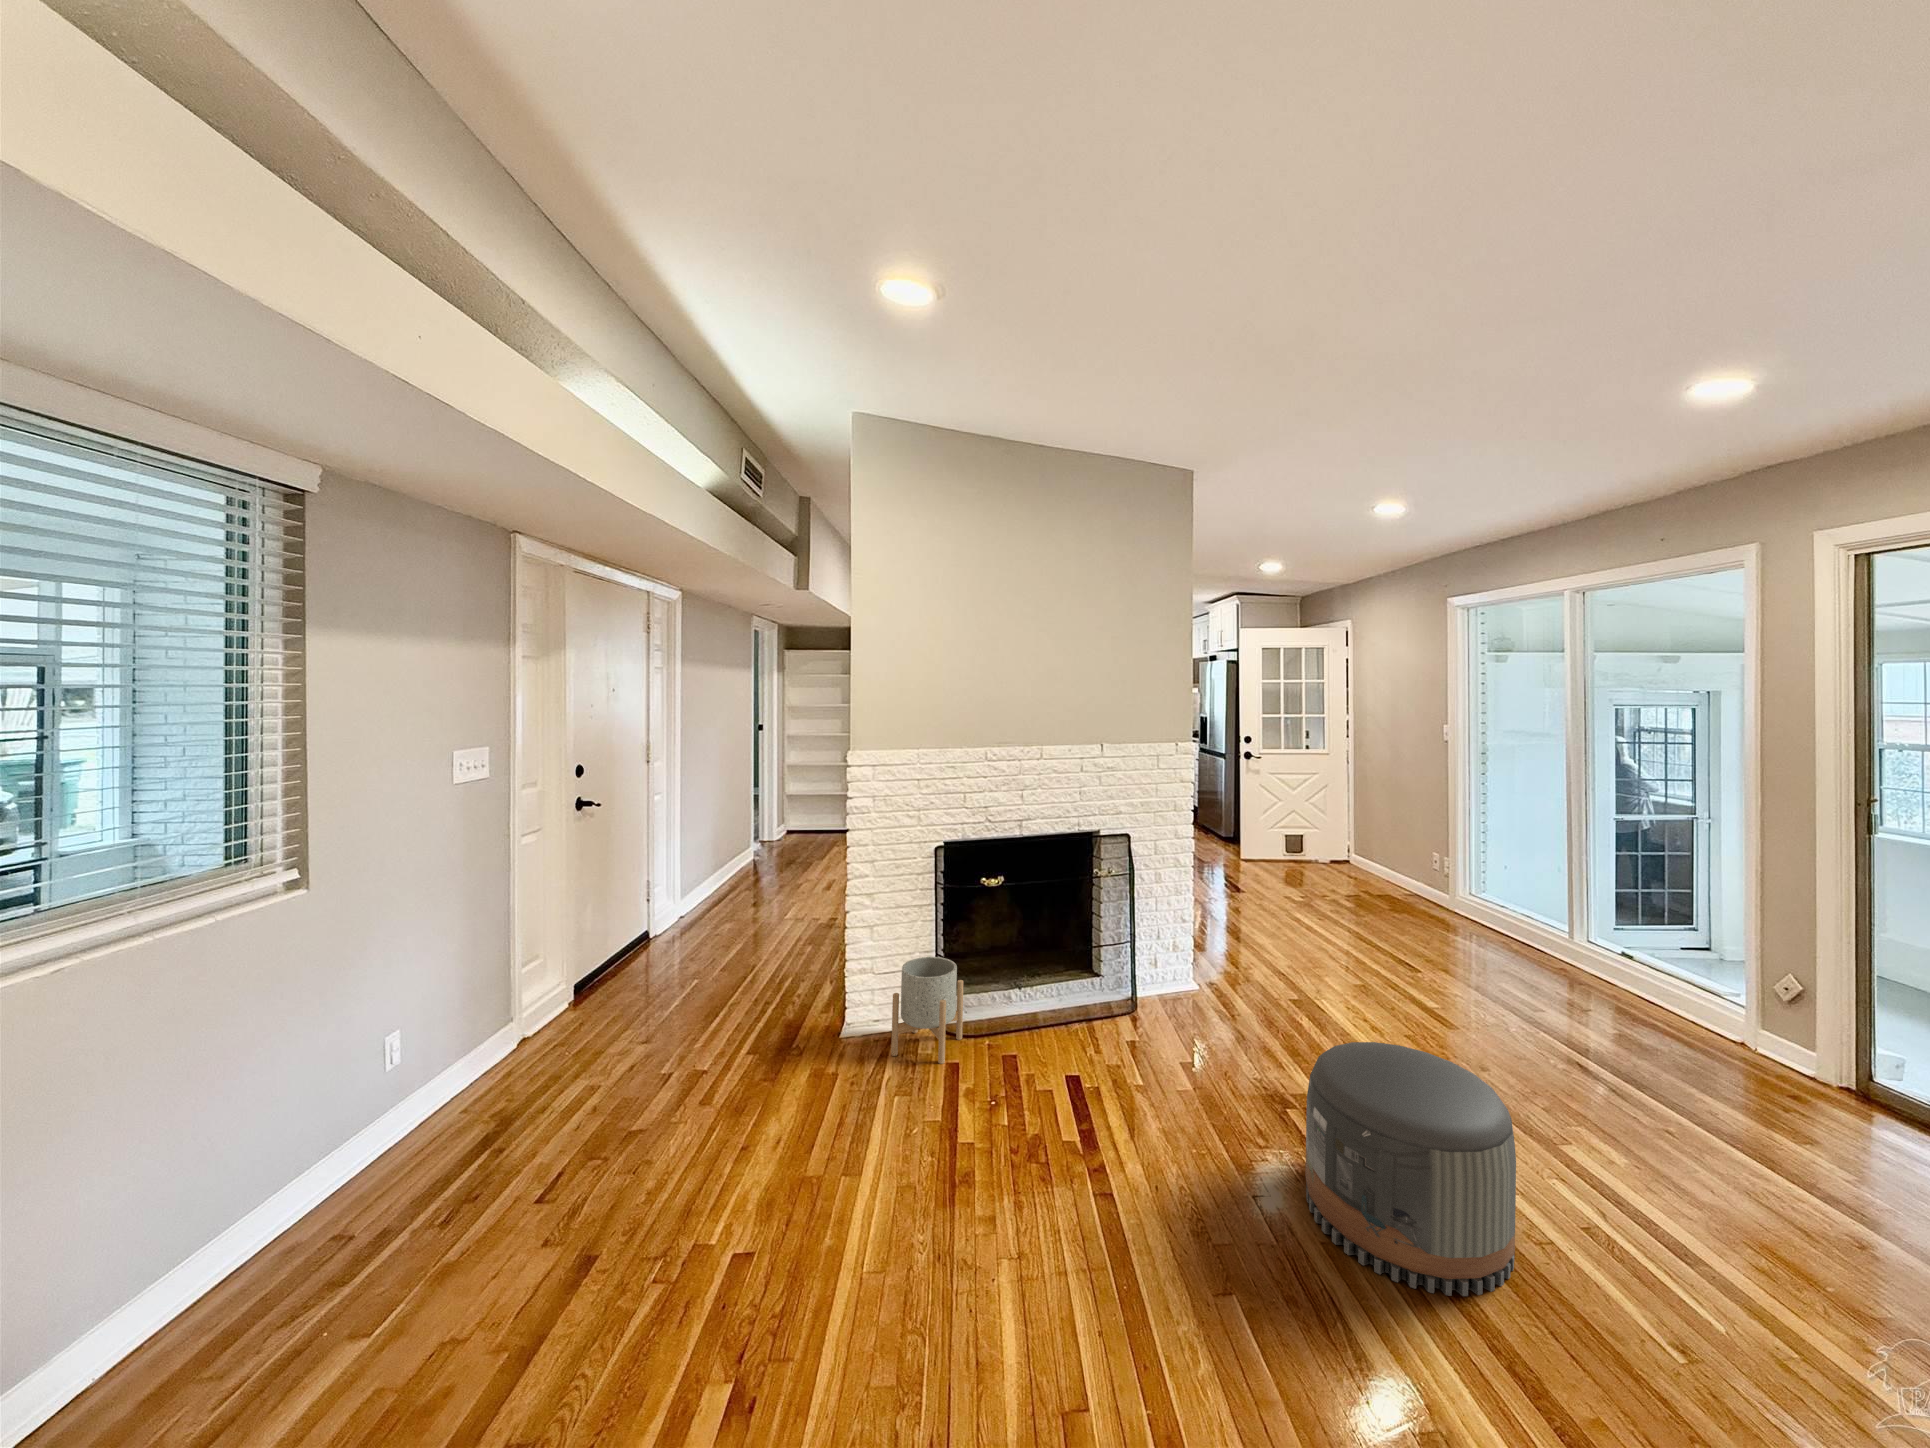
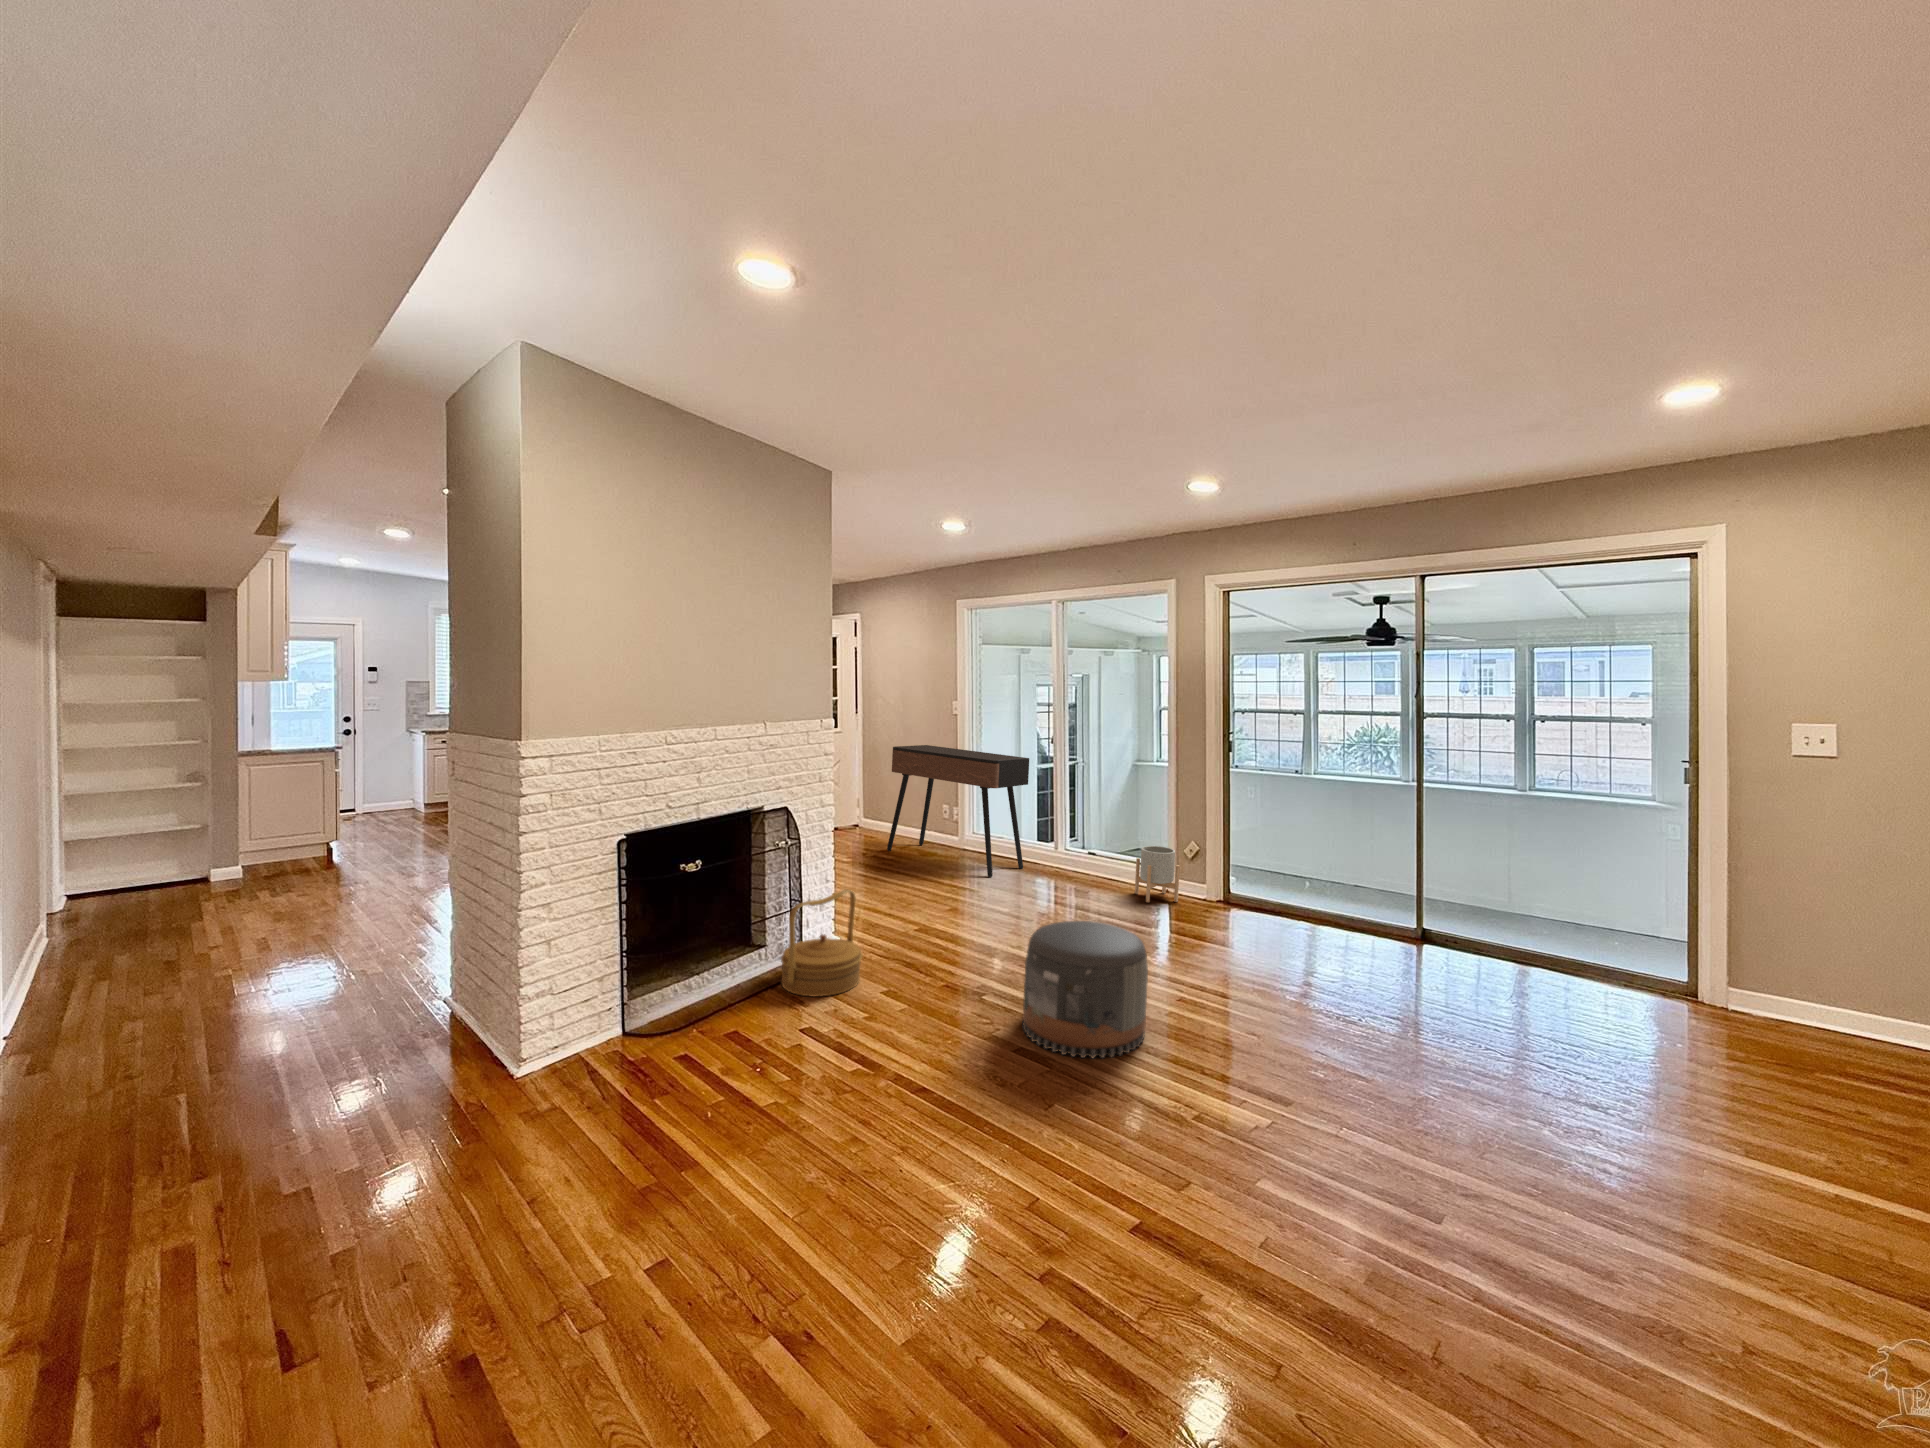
console table: none [1350,780,1527,957] -> present [887,745,1029,877]
woven basket: none [1096,932,1185,1047] -> present [781,890,862,997]
planter: present [891,957,963,1064] -> present [1135,846,1180,902]

